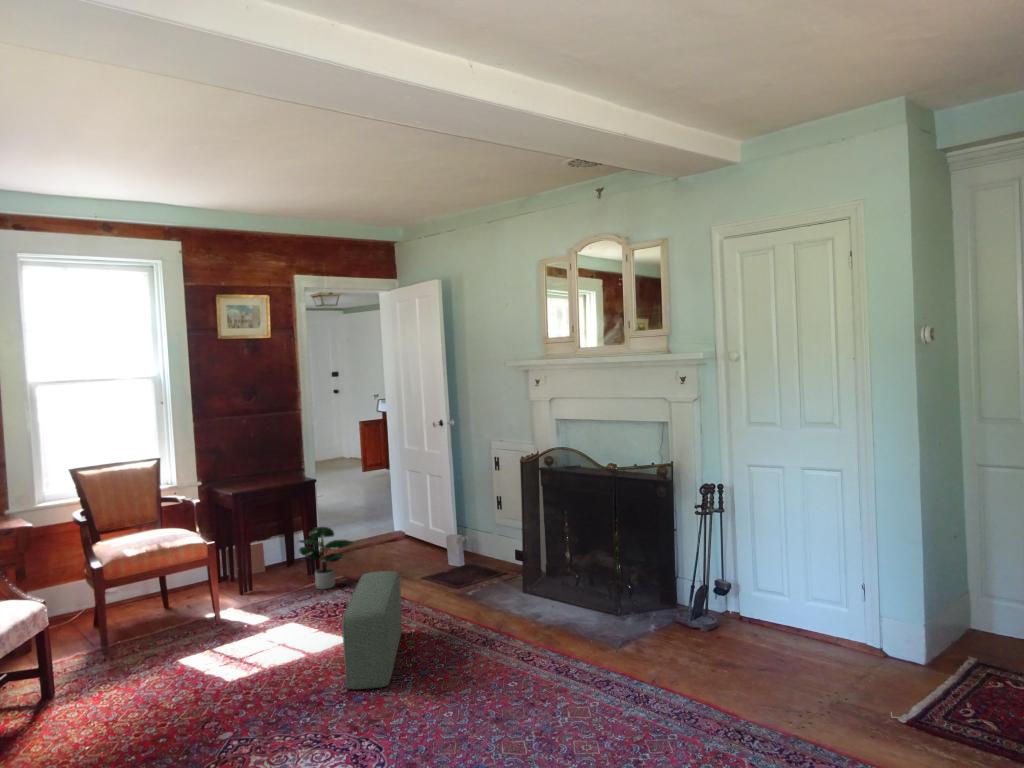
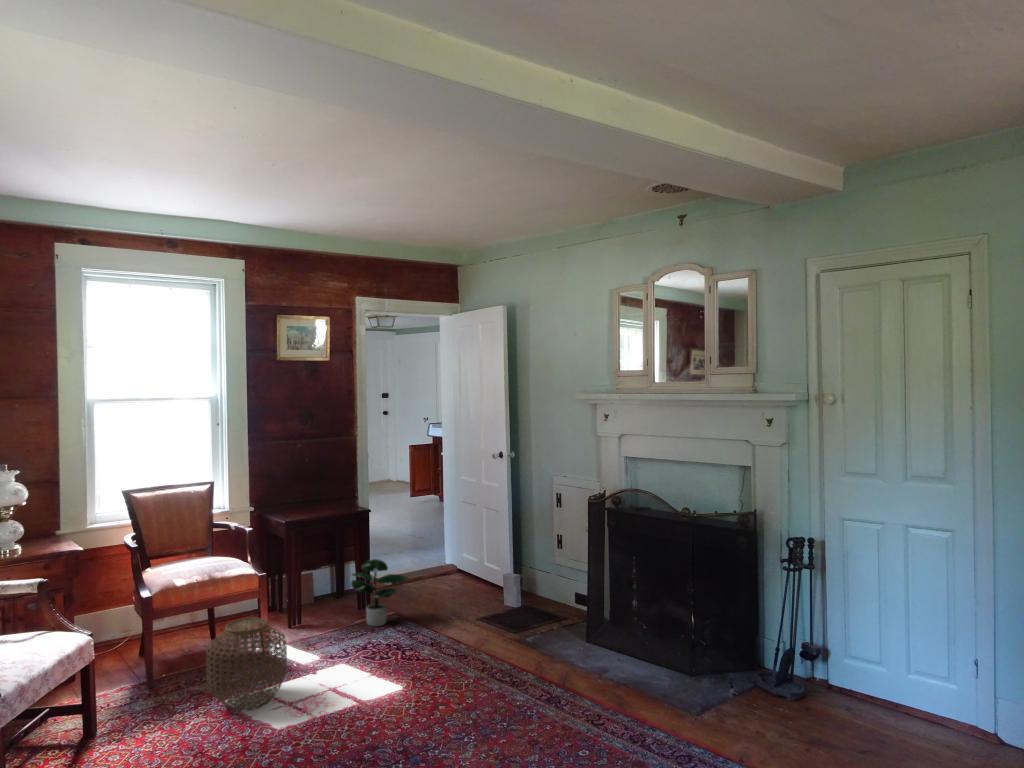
pouf: present [342,571,402,689] -> none [401,615,459,748]
woven basket: none [158,582,237,668] -> present [206,618,287,711]

